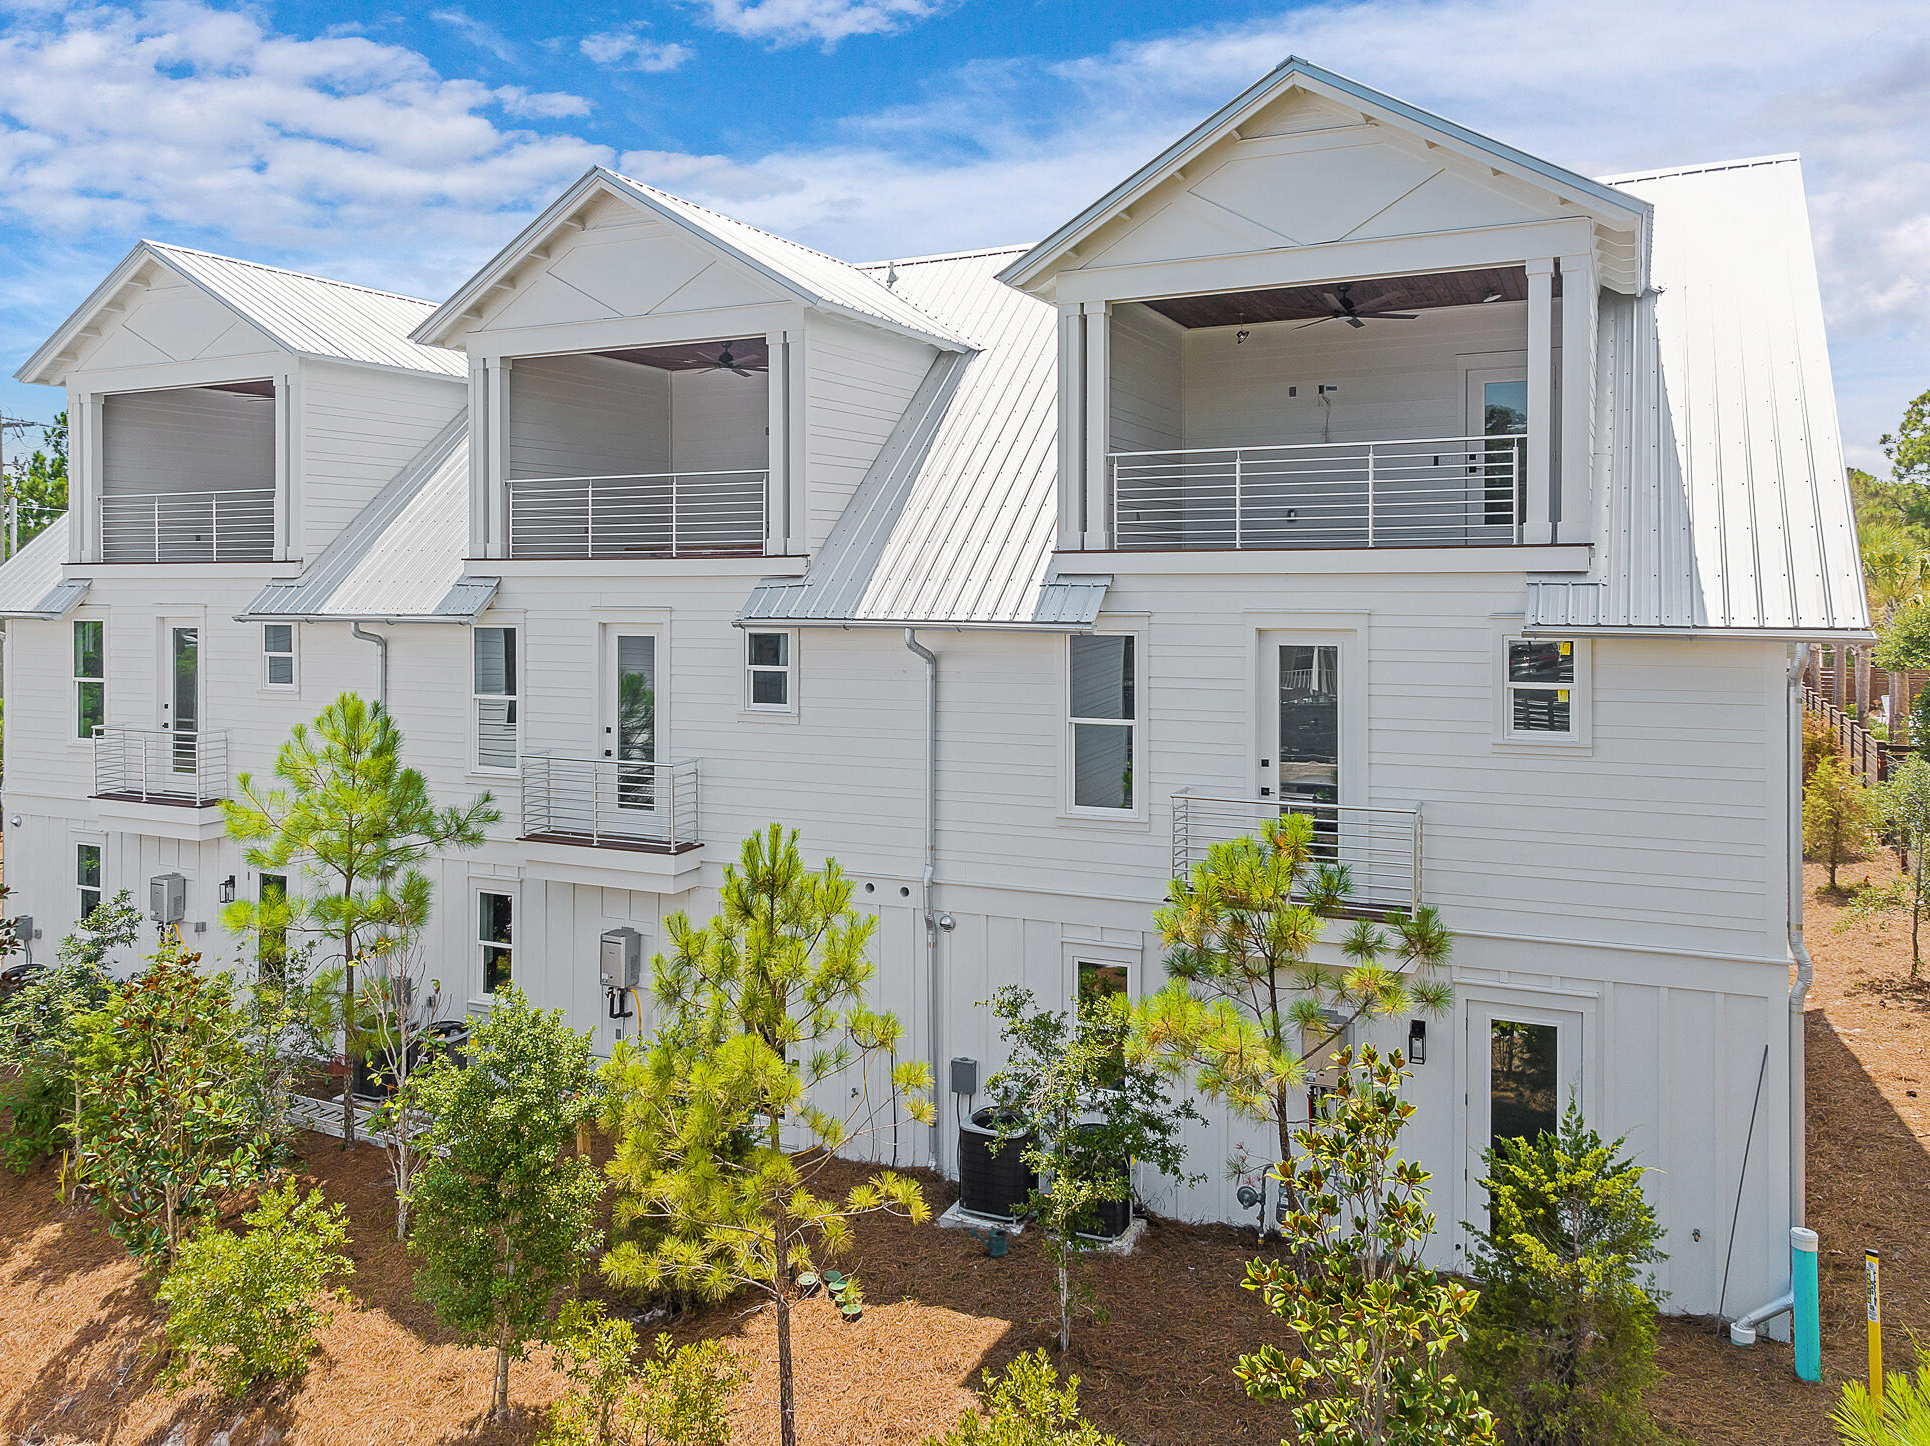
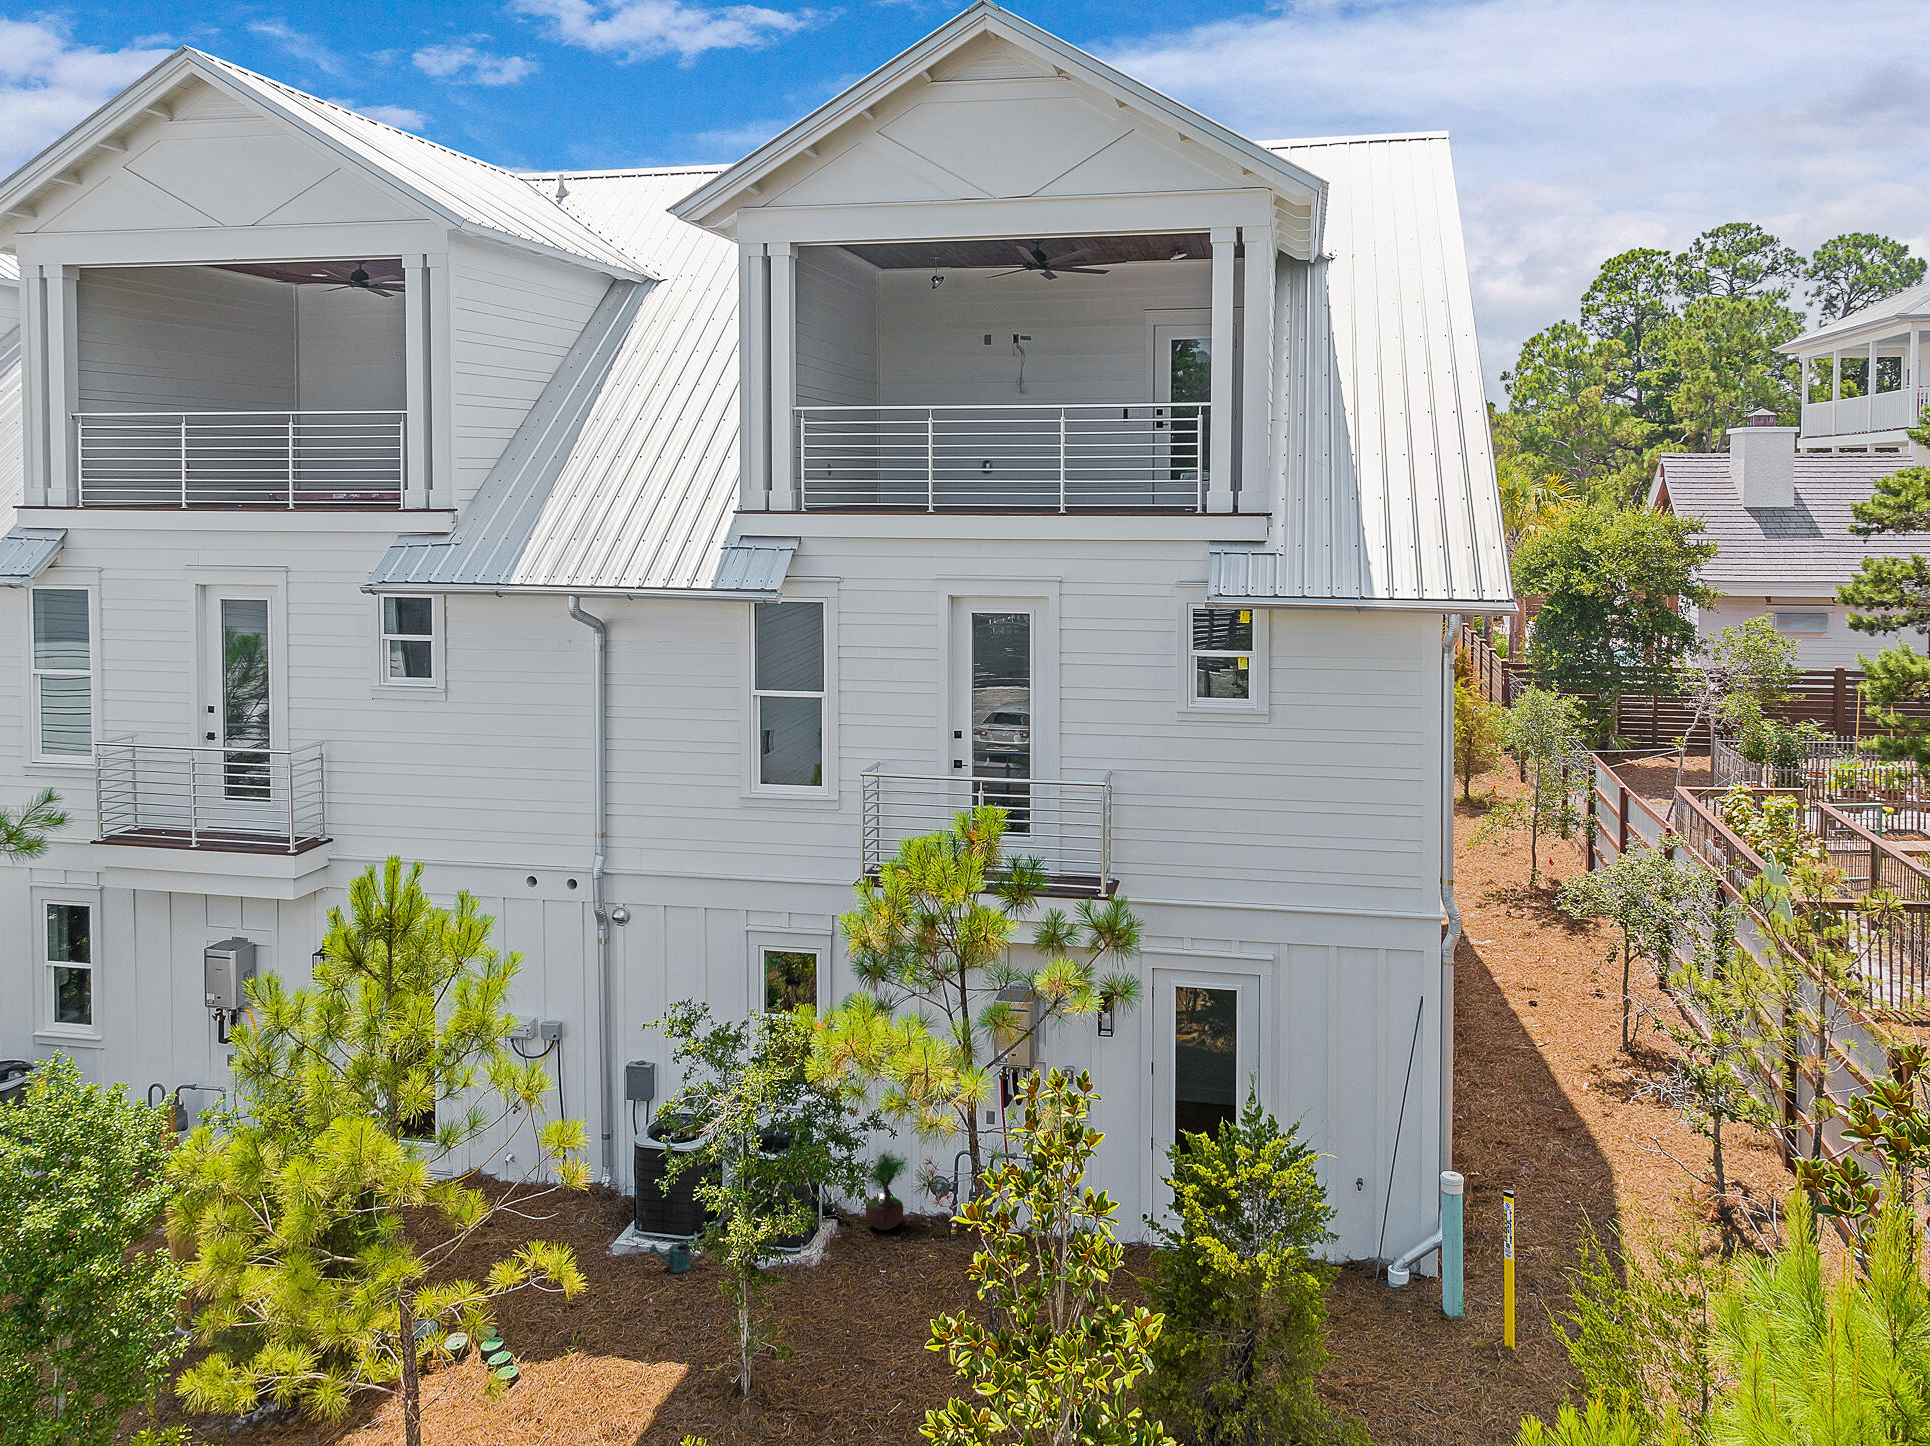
potted tree: none [1169,1153,1218,1233] -> present [866,1150,908,1230]

